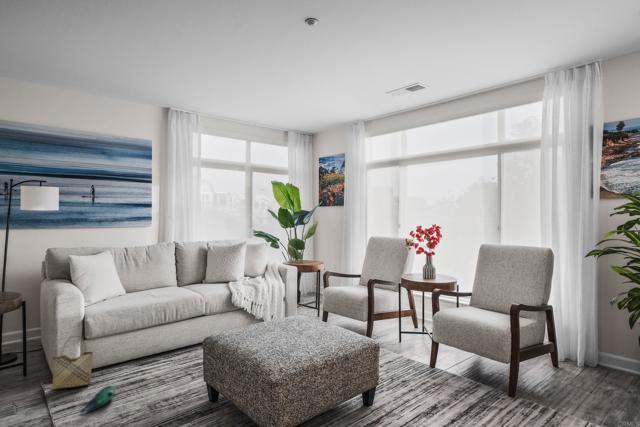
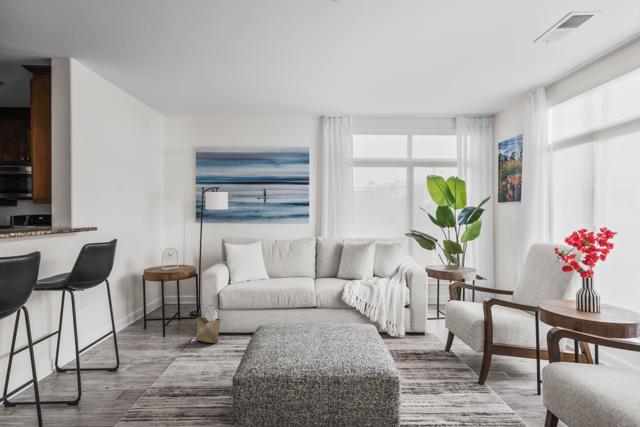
plush toy: present [80,386,115,413] -> none [187,348,218,363]

